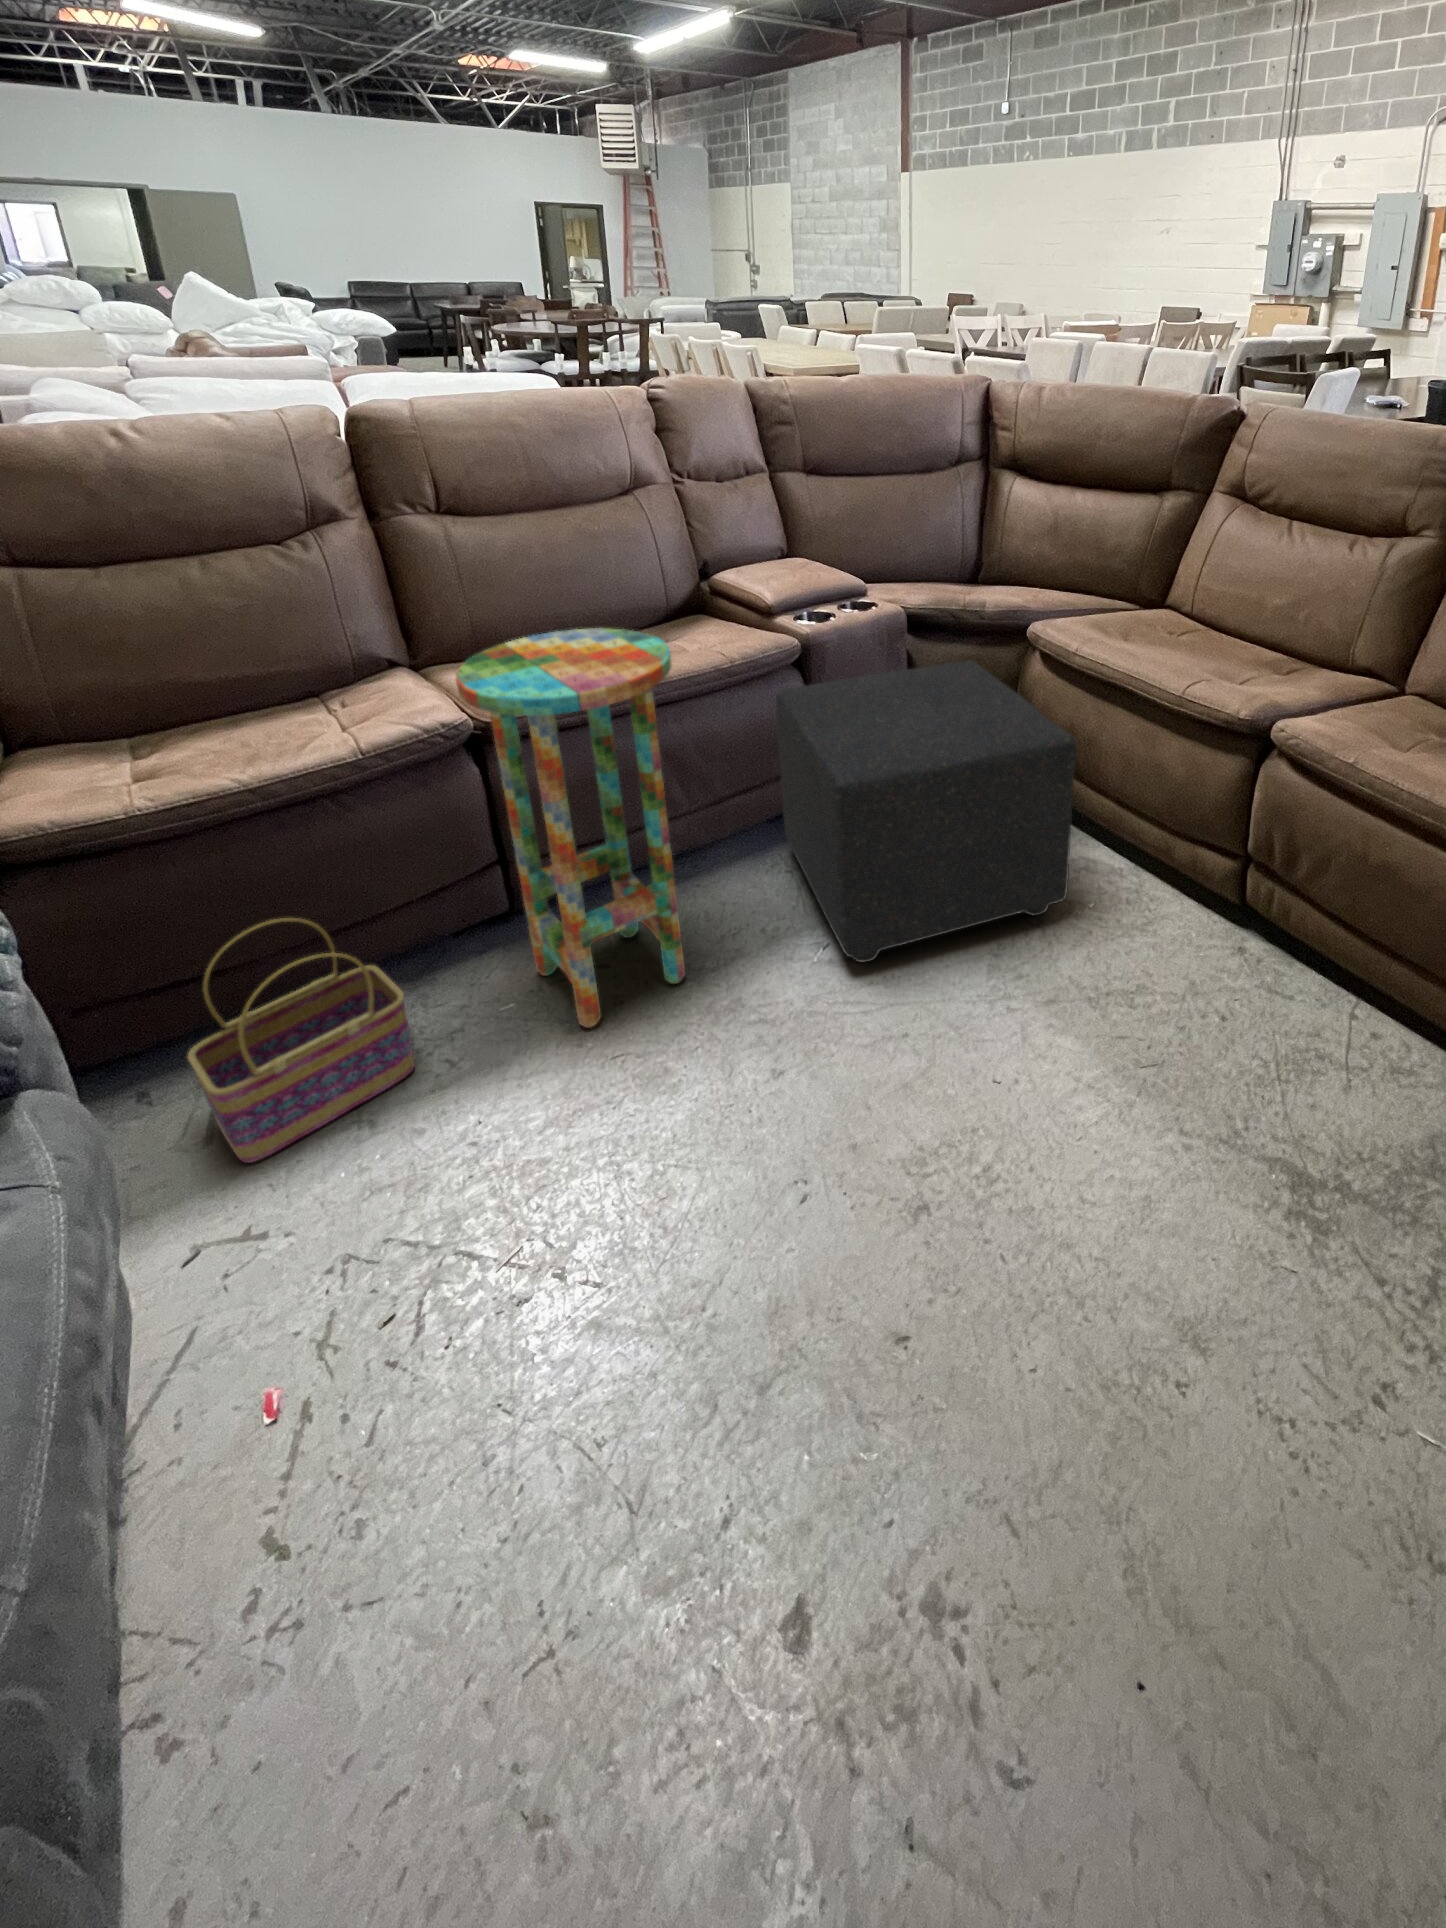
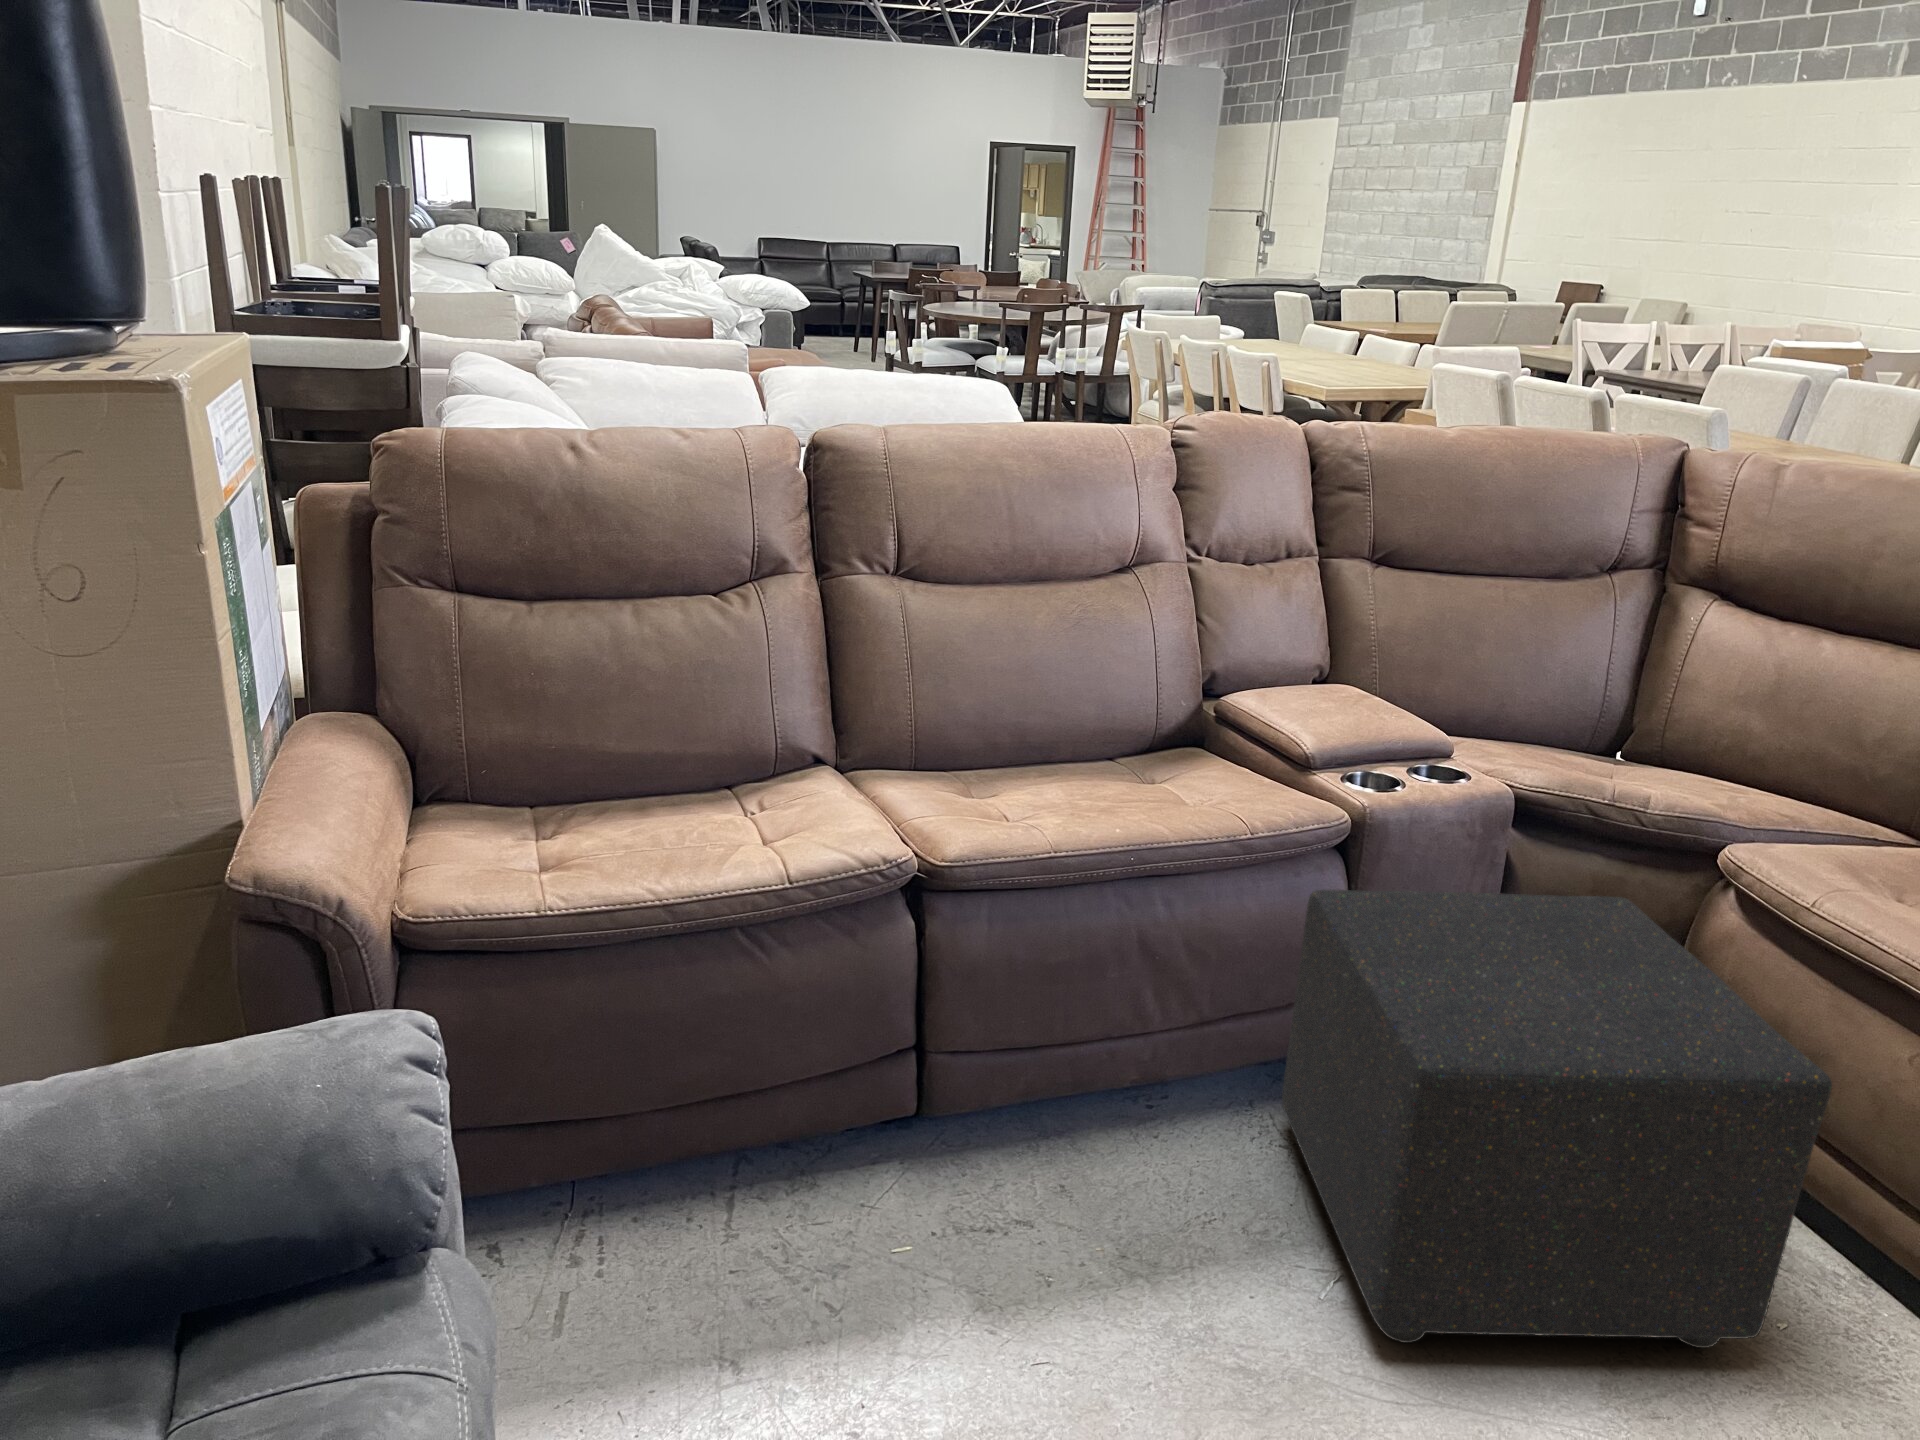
side table: present [456,628,685,1028] -> none [925,763,1202,1320]
basket: present [188,918,414,1163] -> none [559,1073,793,1372]

